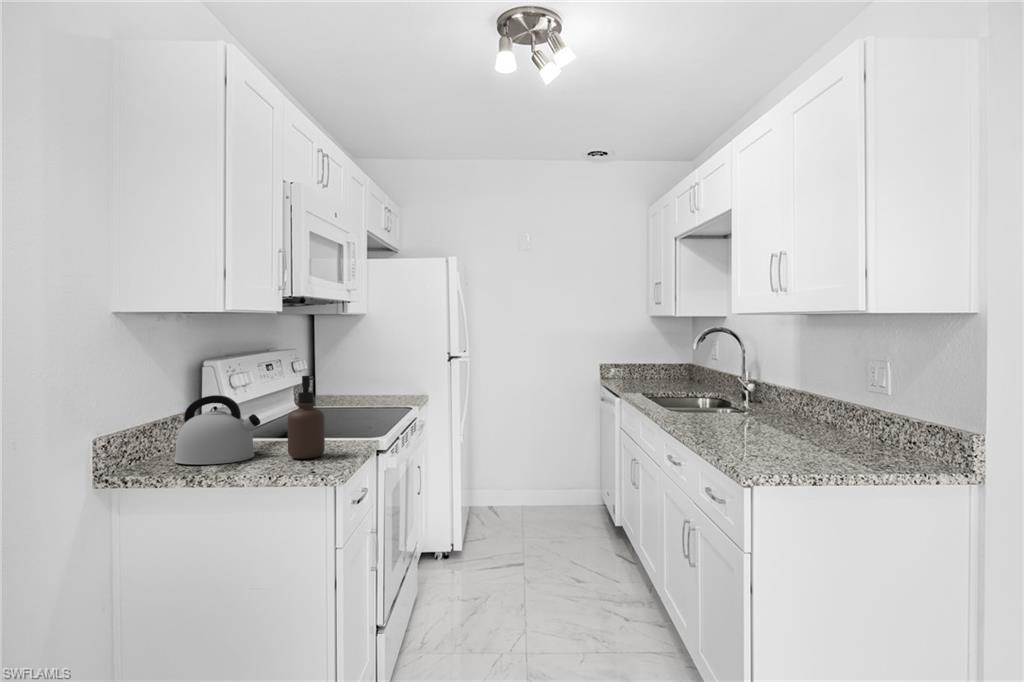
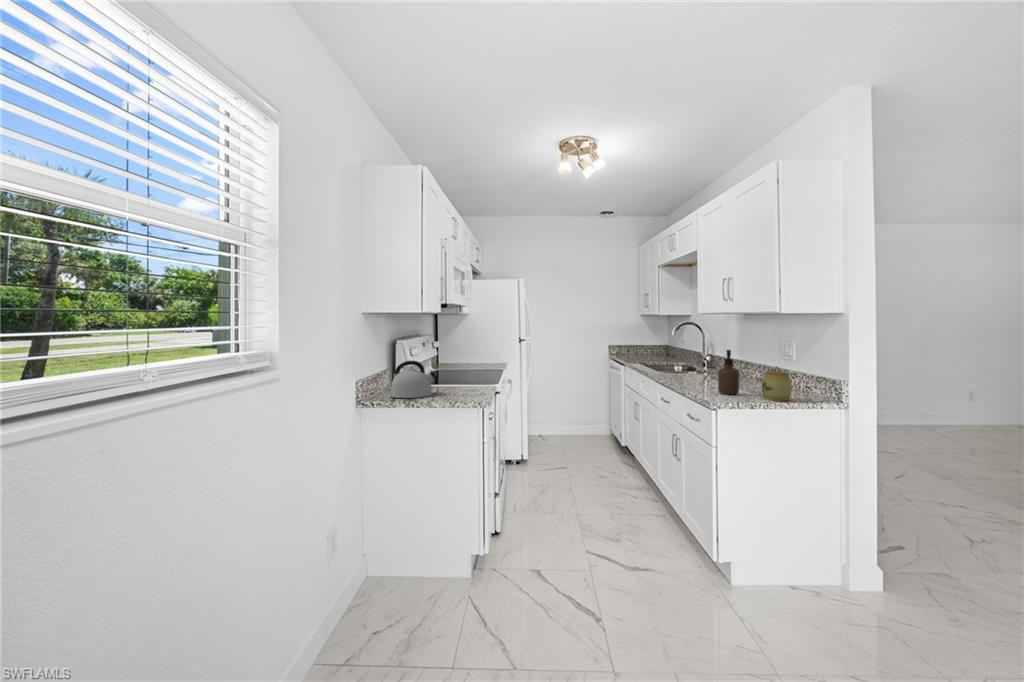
soap dispenser: present [288,376,325,459] -> present [718,350,739,394]
jar: none [834,406,885,468] -> present [762,367,792,401]

